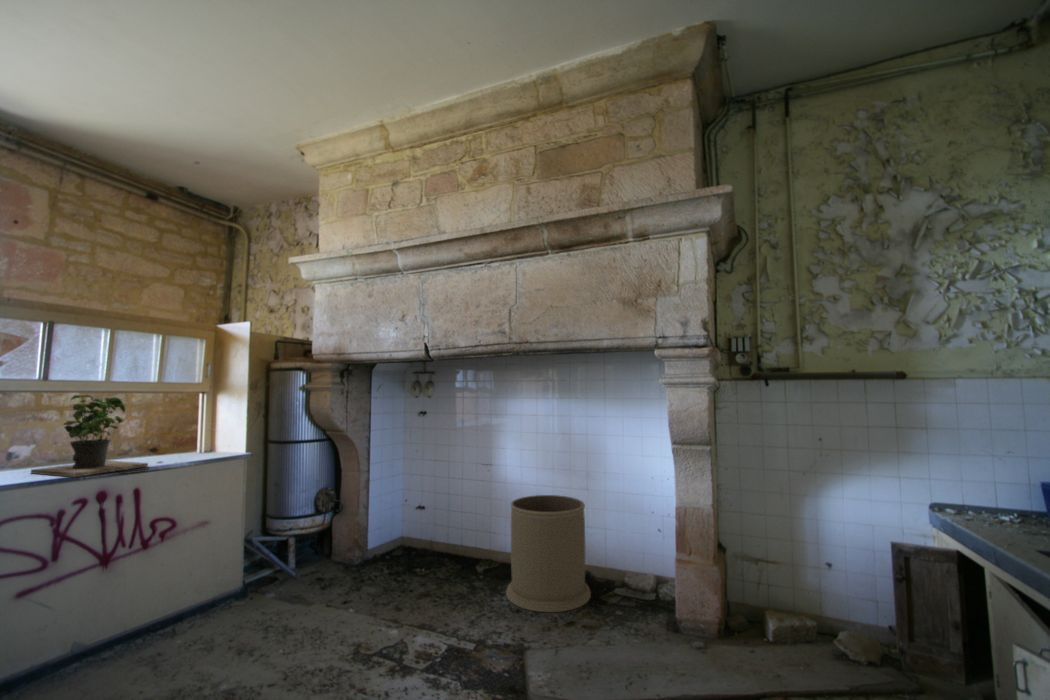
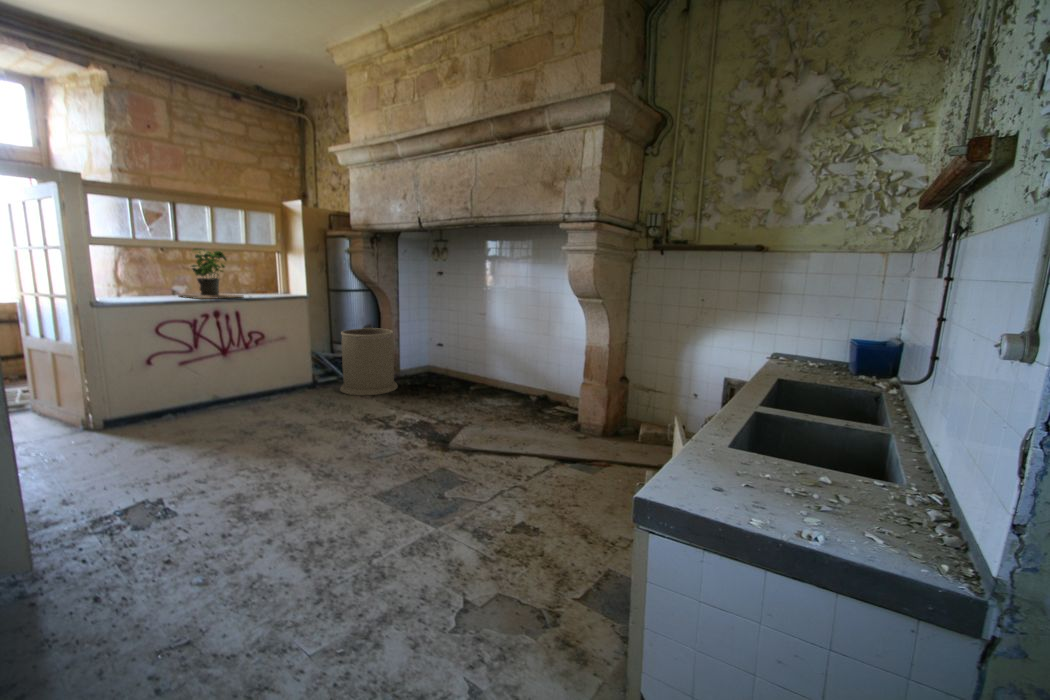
trash can: present [506,495,591,612] -> present [340,328,397,396]

